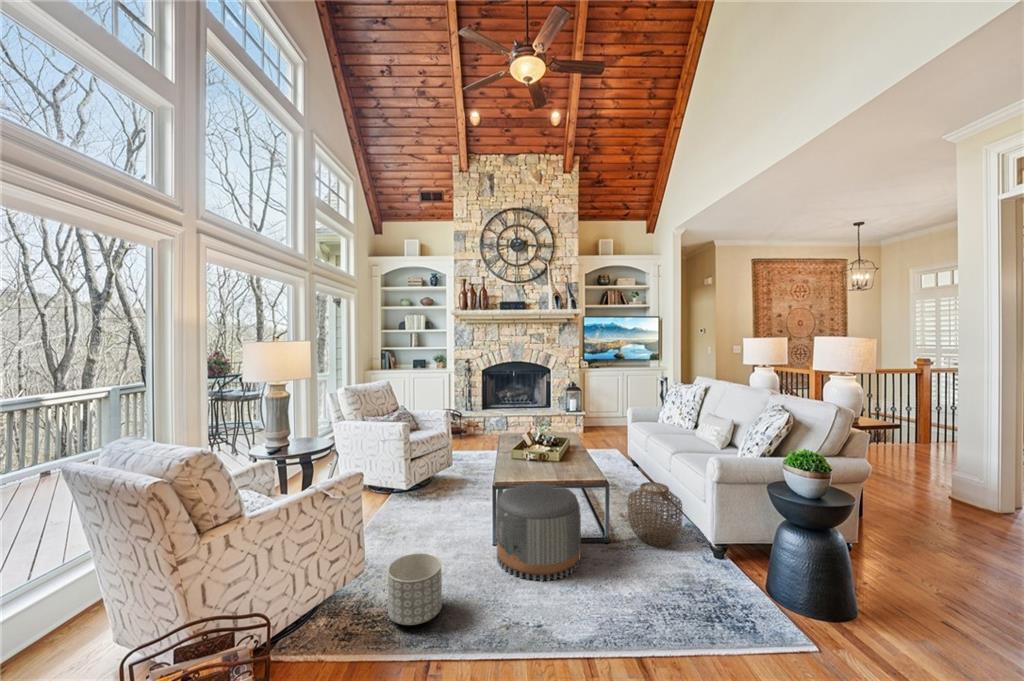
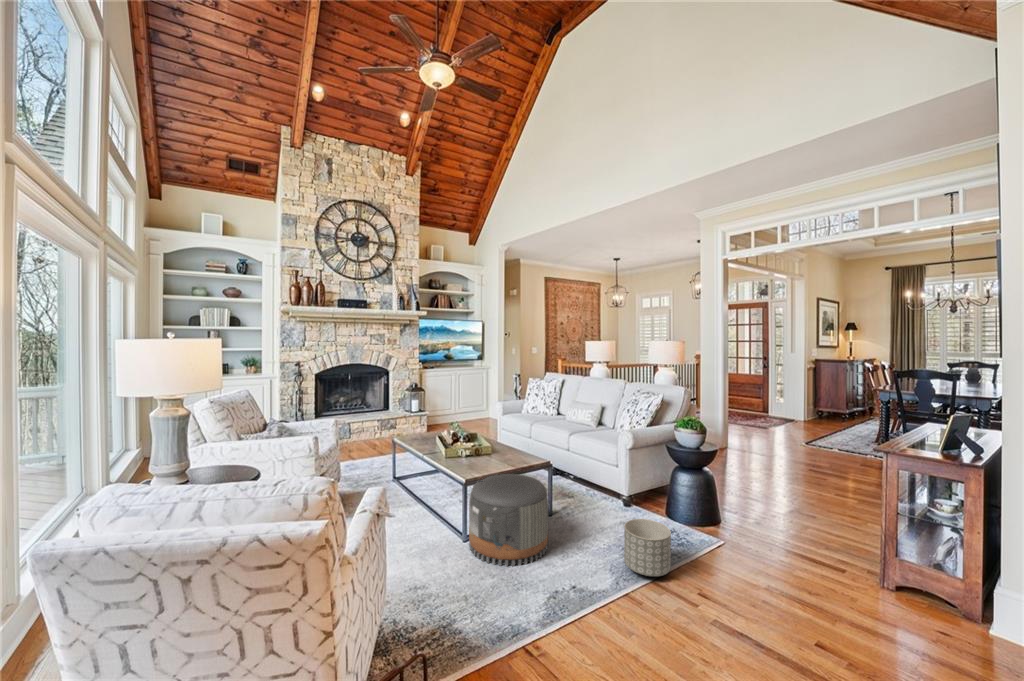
woven basket: present [628,482,682,547] -> none [555,458,598,510]
planter: present [388,553,442,625] -> present [624,519,671,576]

